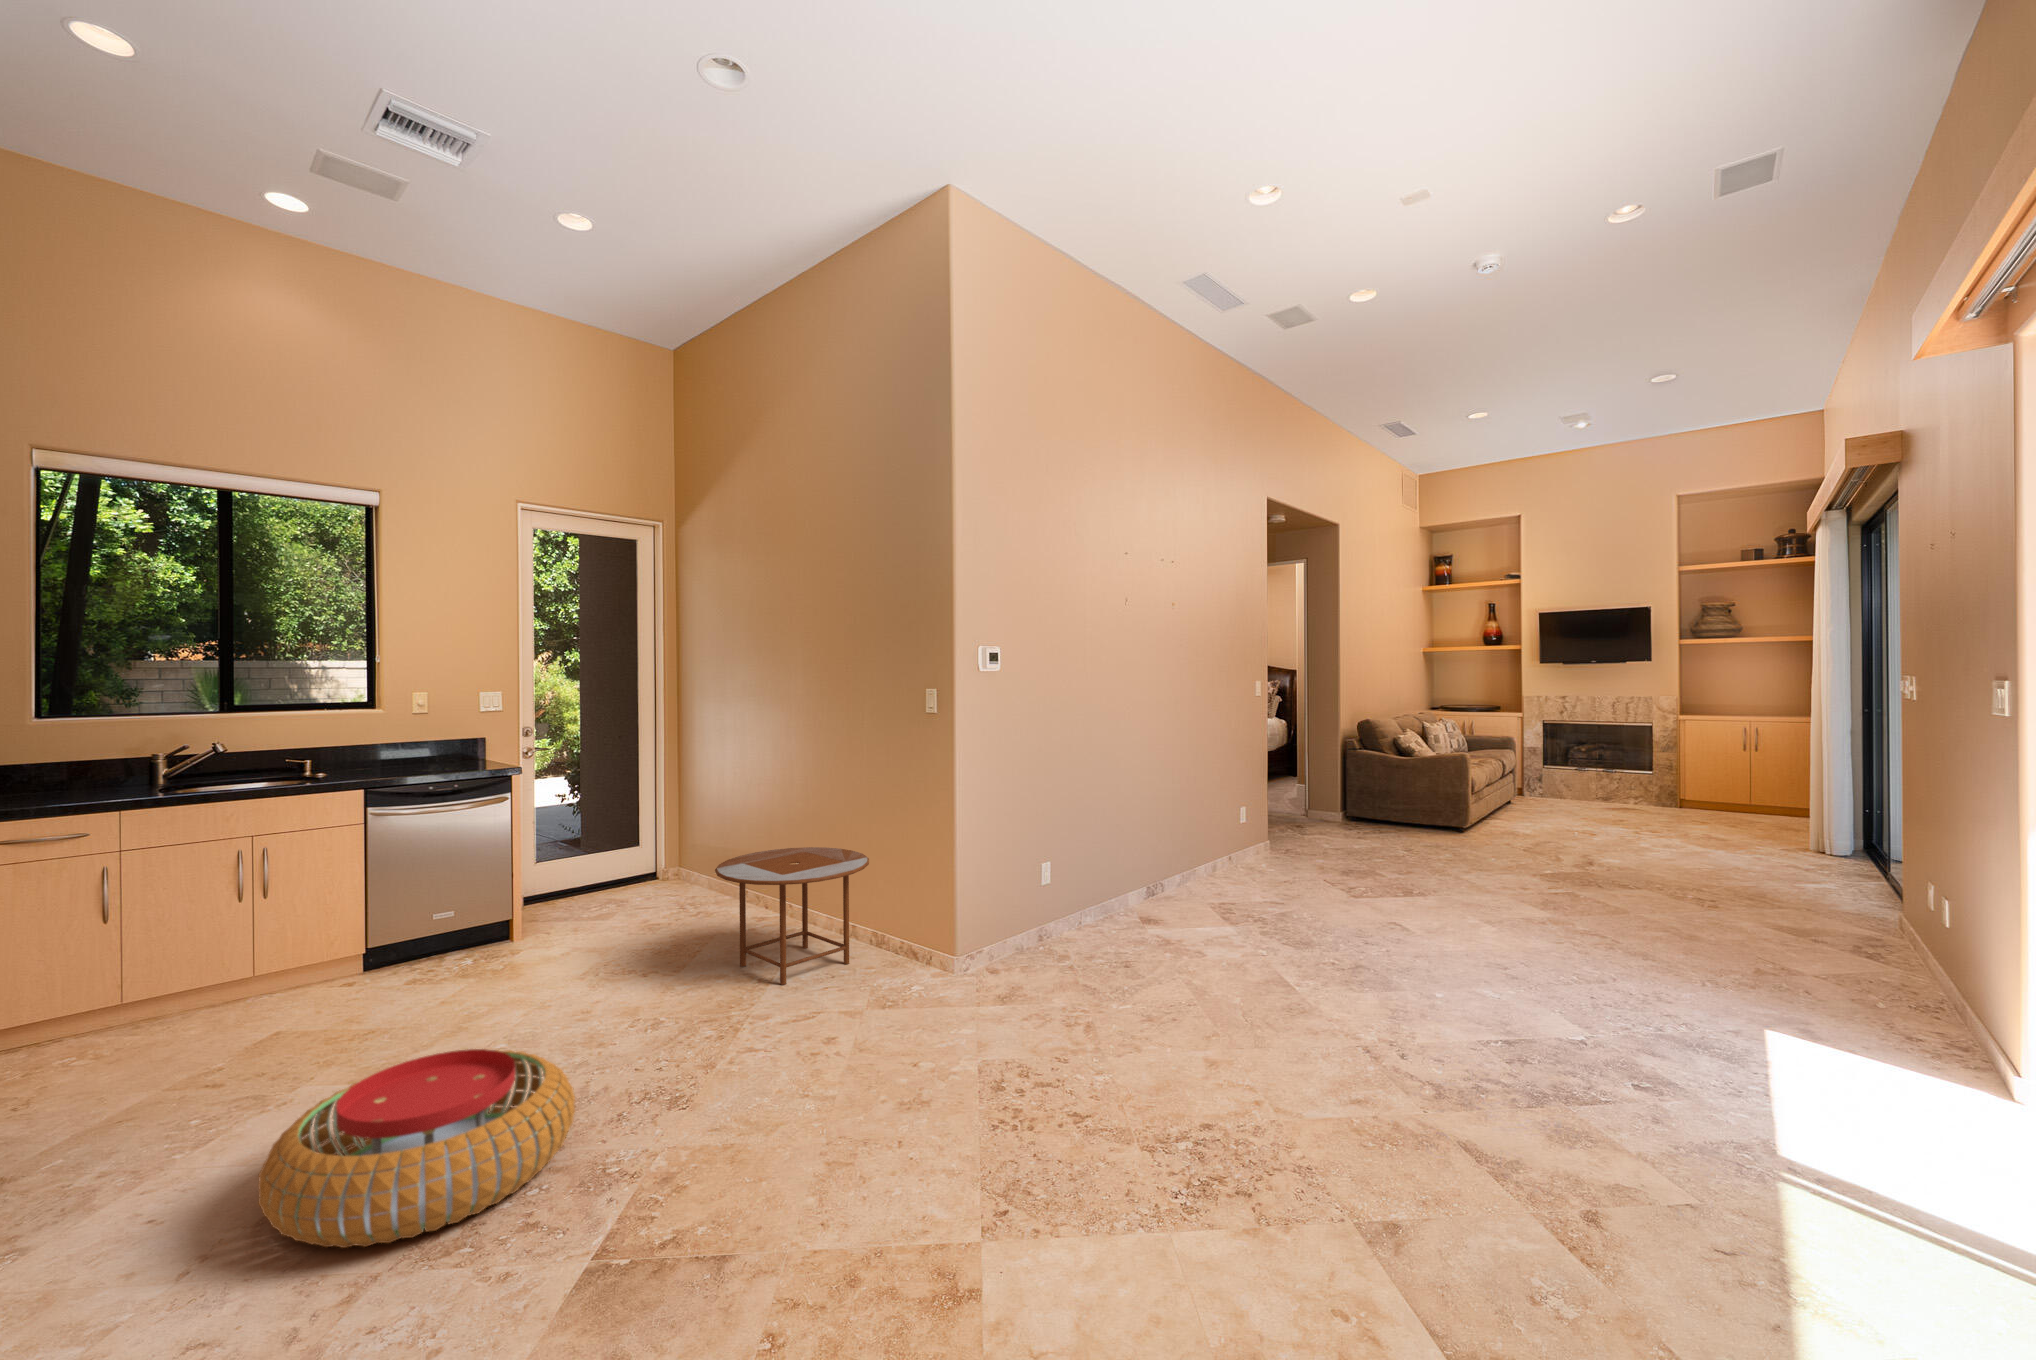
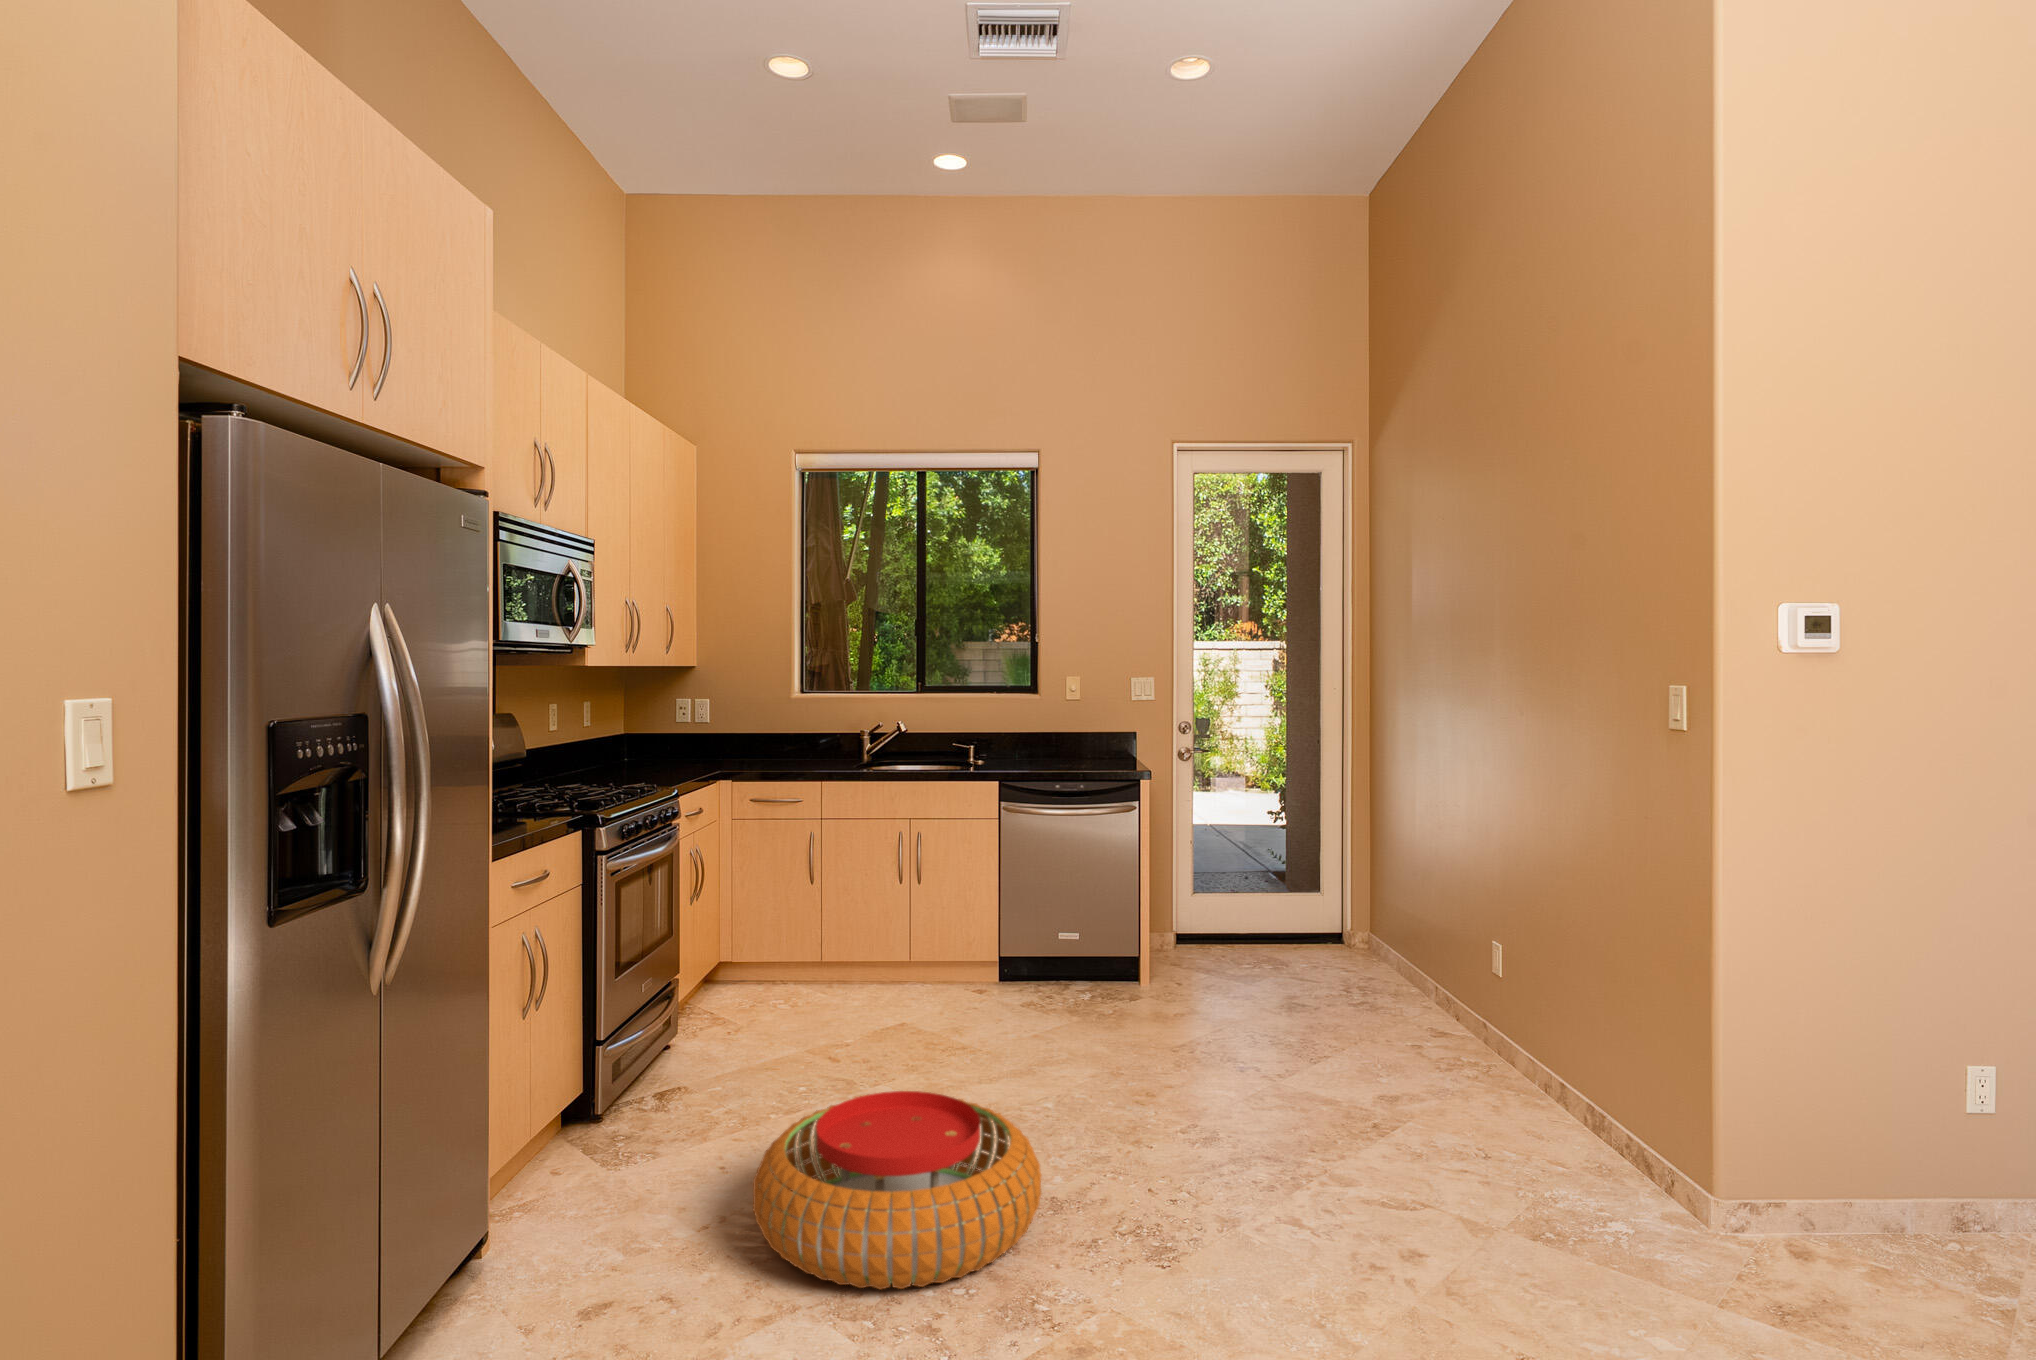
side table: present [715,847,869,985] -> none [1326,931,1575,1143]

